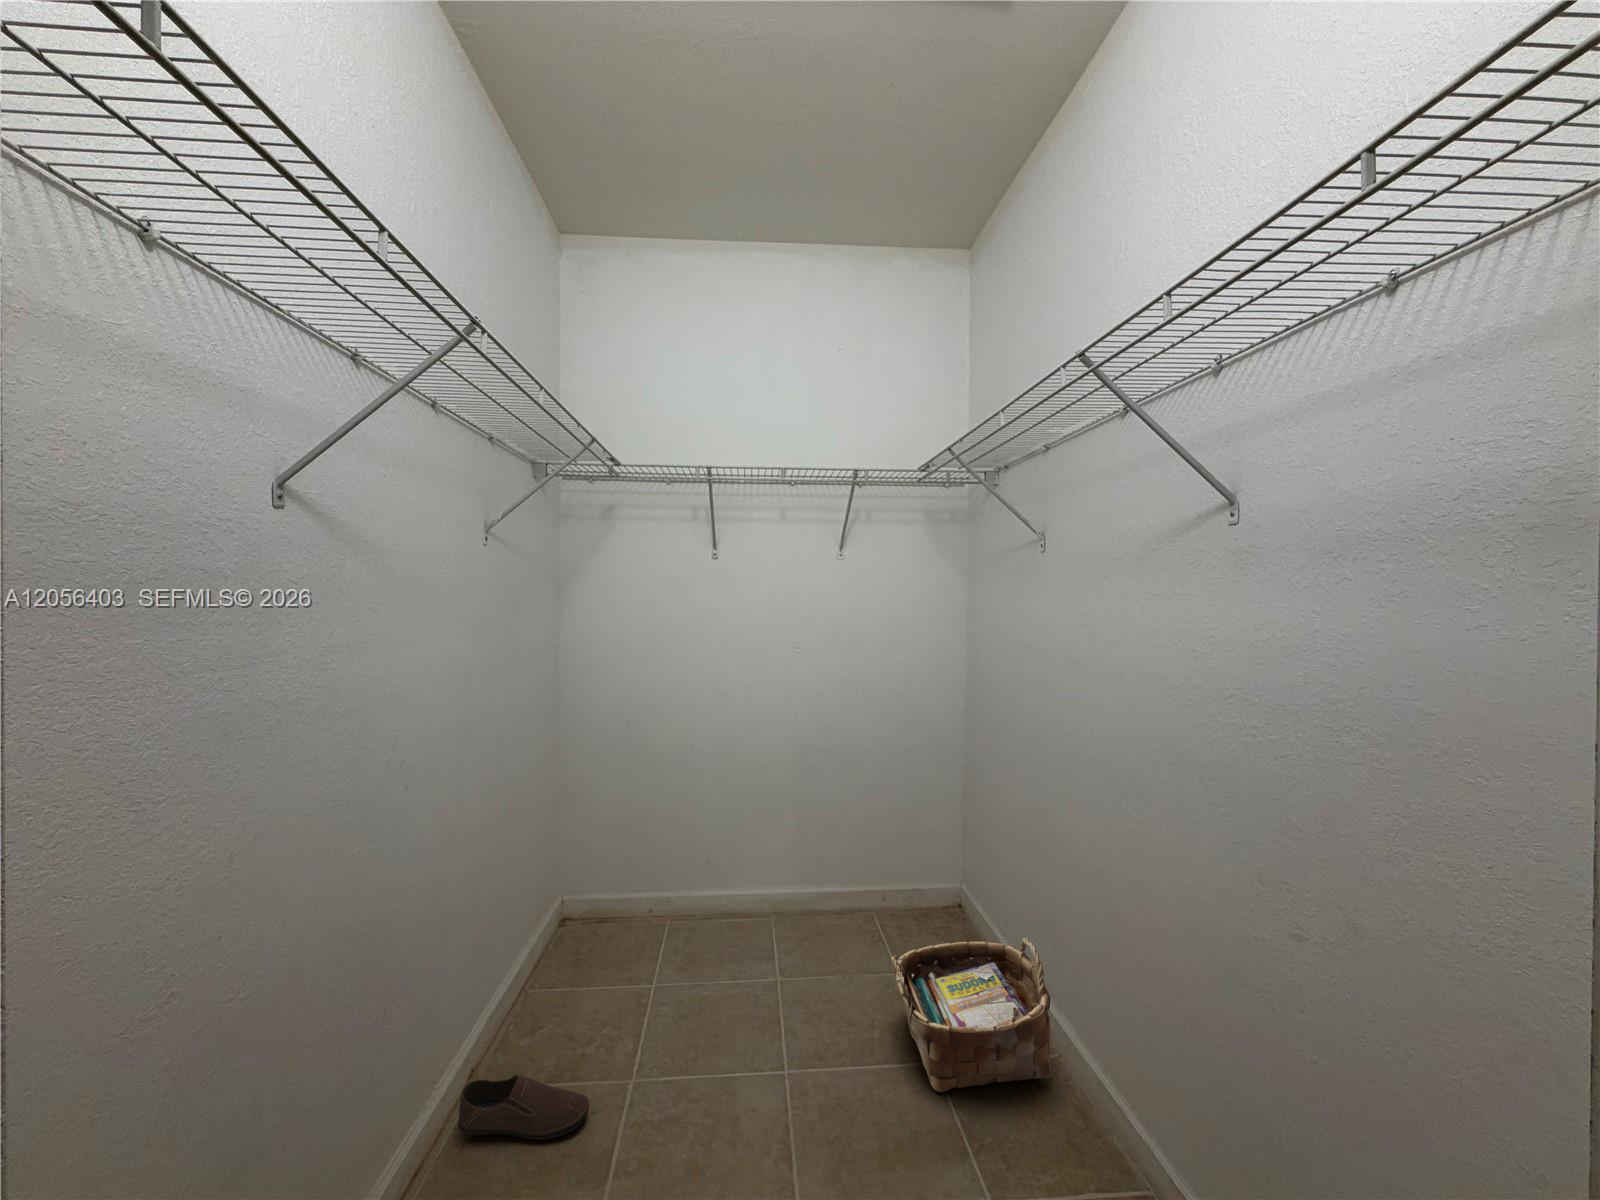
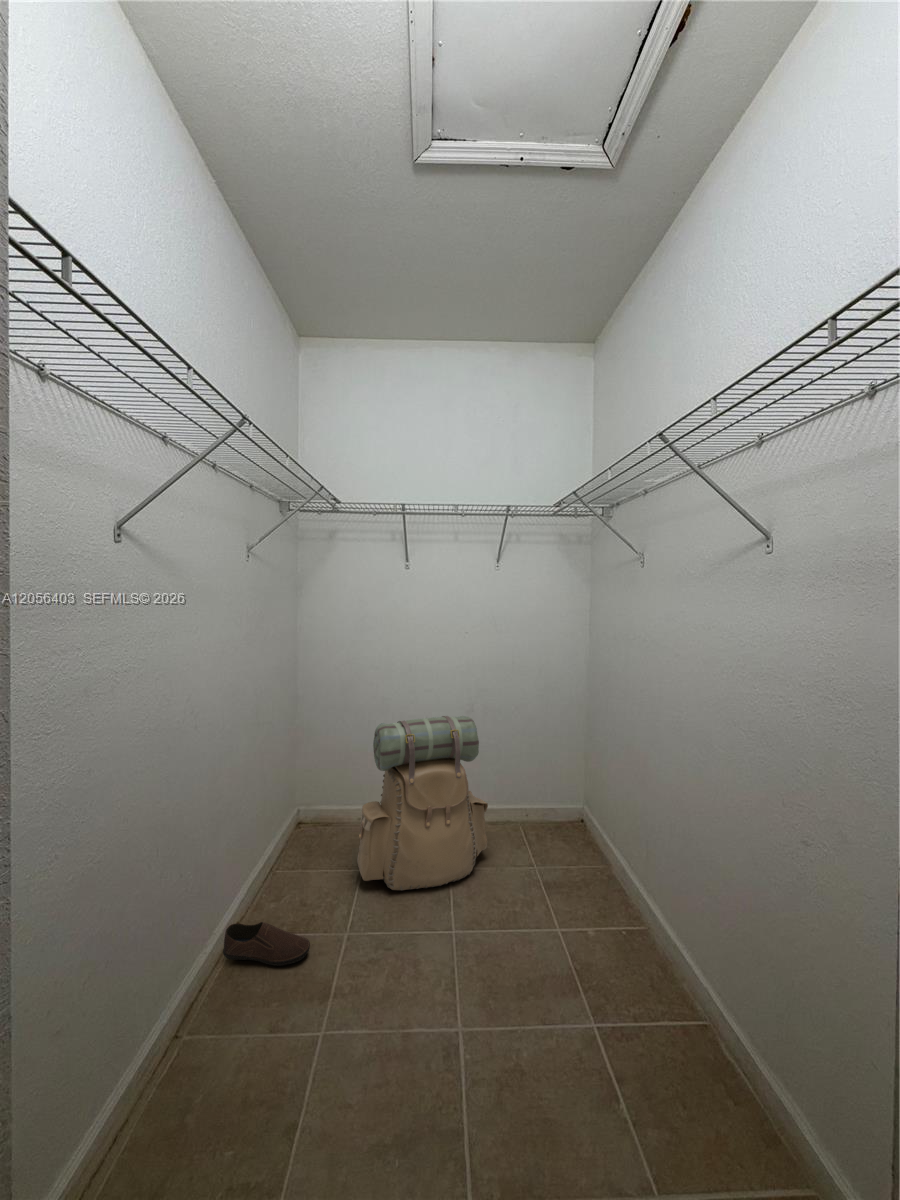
backpack: none [655,761,837,1013] -> present [357,716,488,890]
woven basket: present [891,938,1051,1092] -> none [523,850,637,954]

